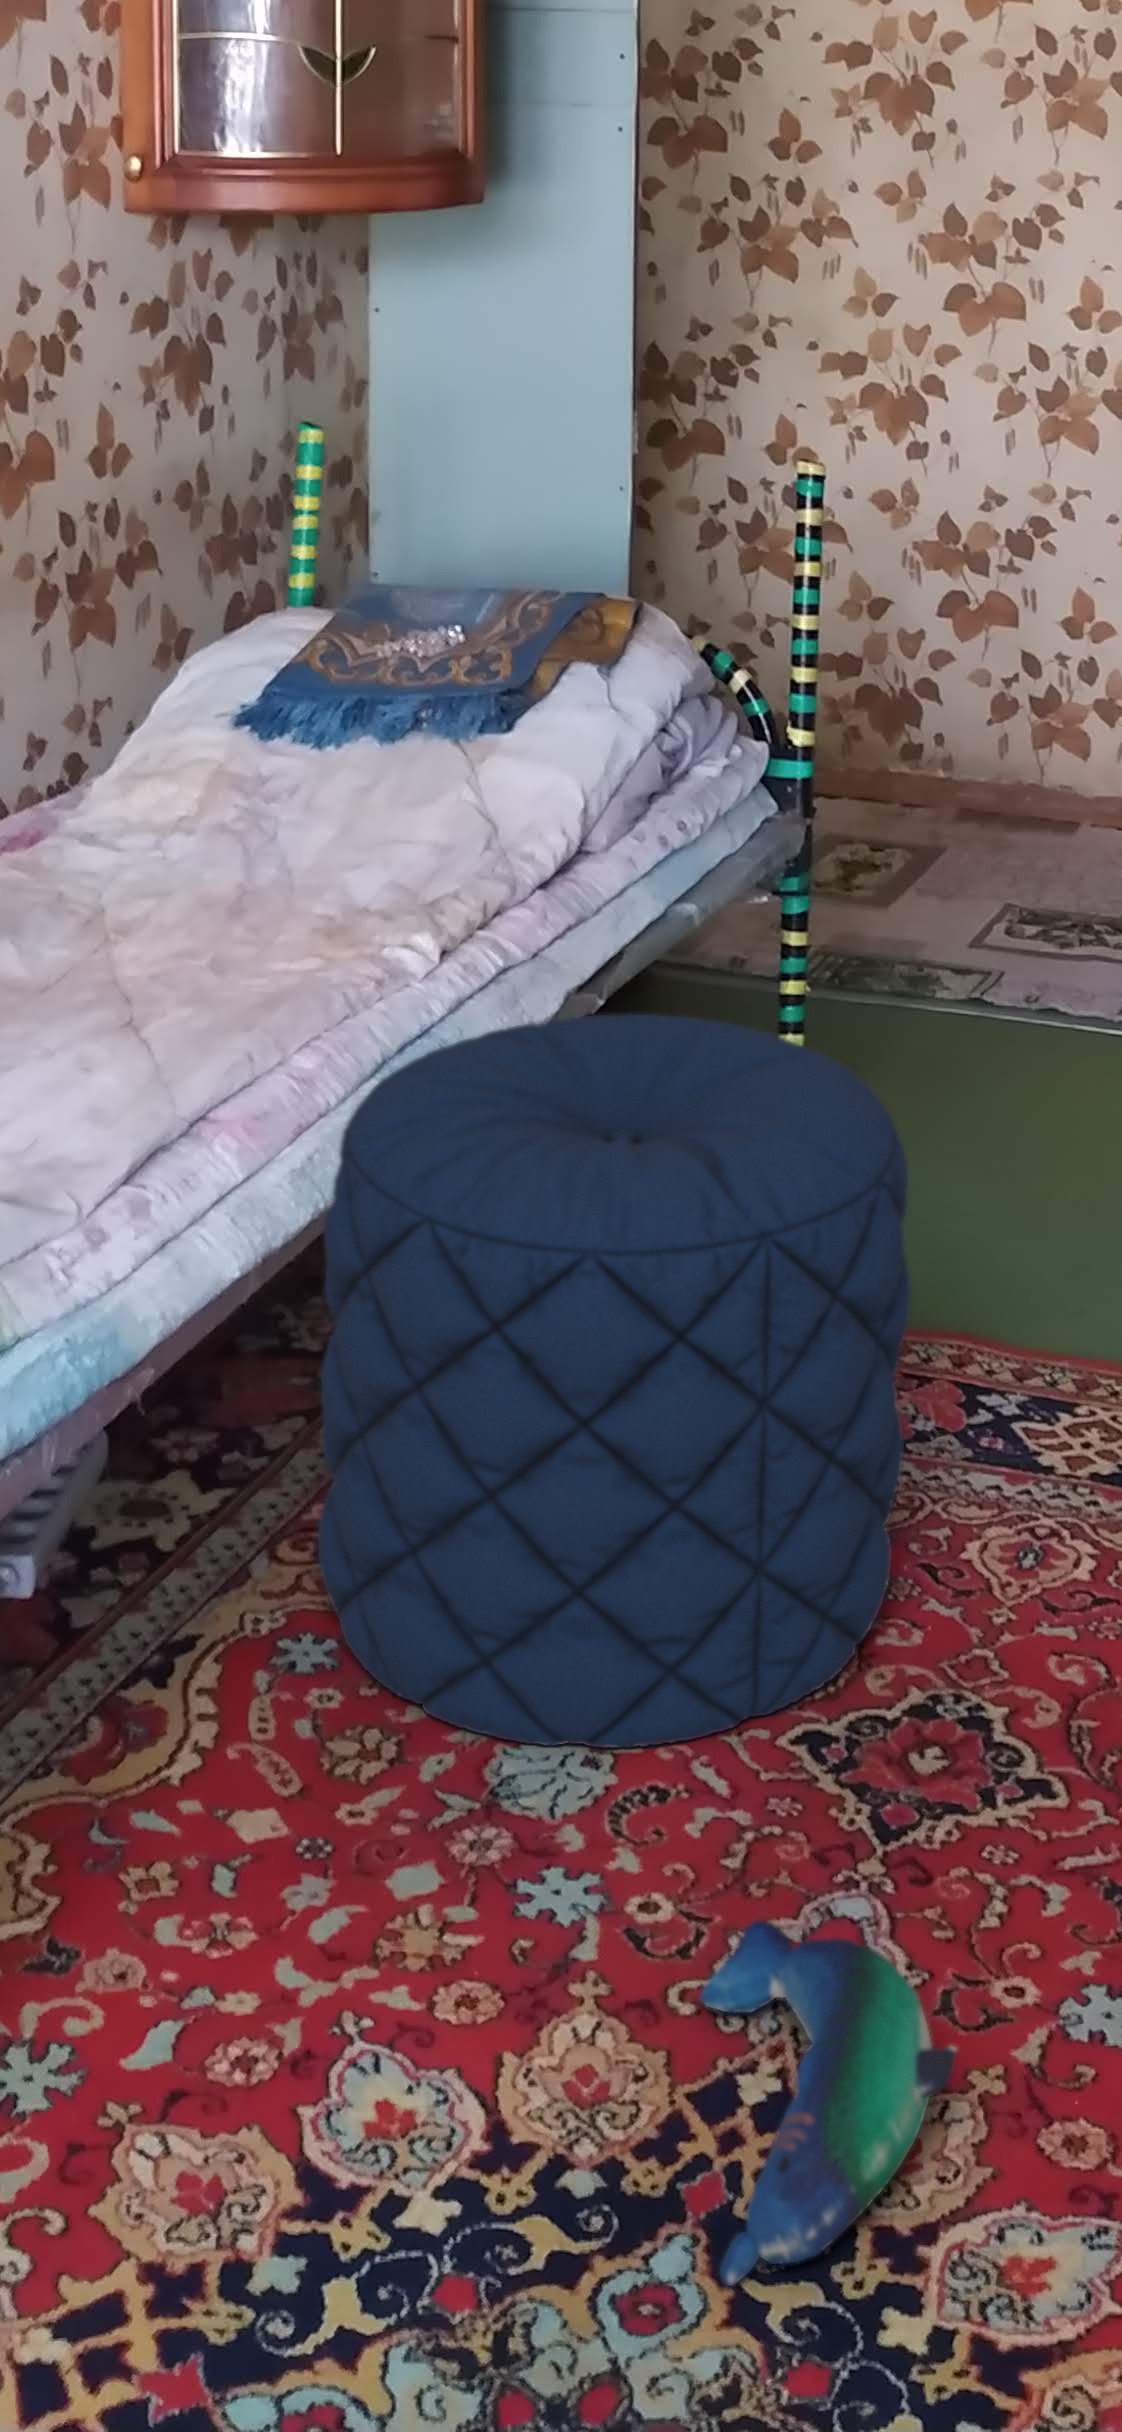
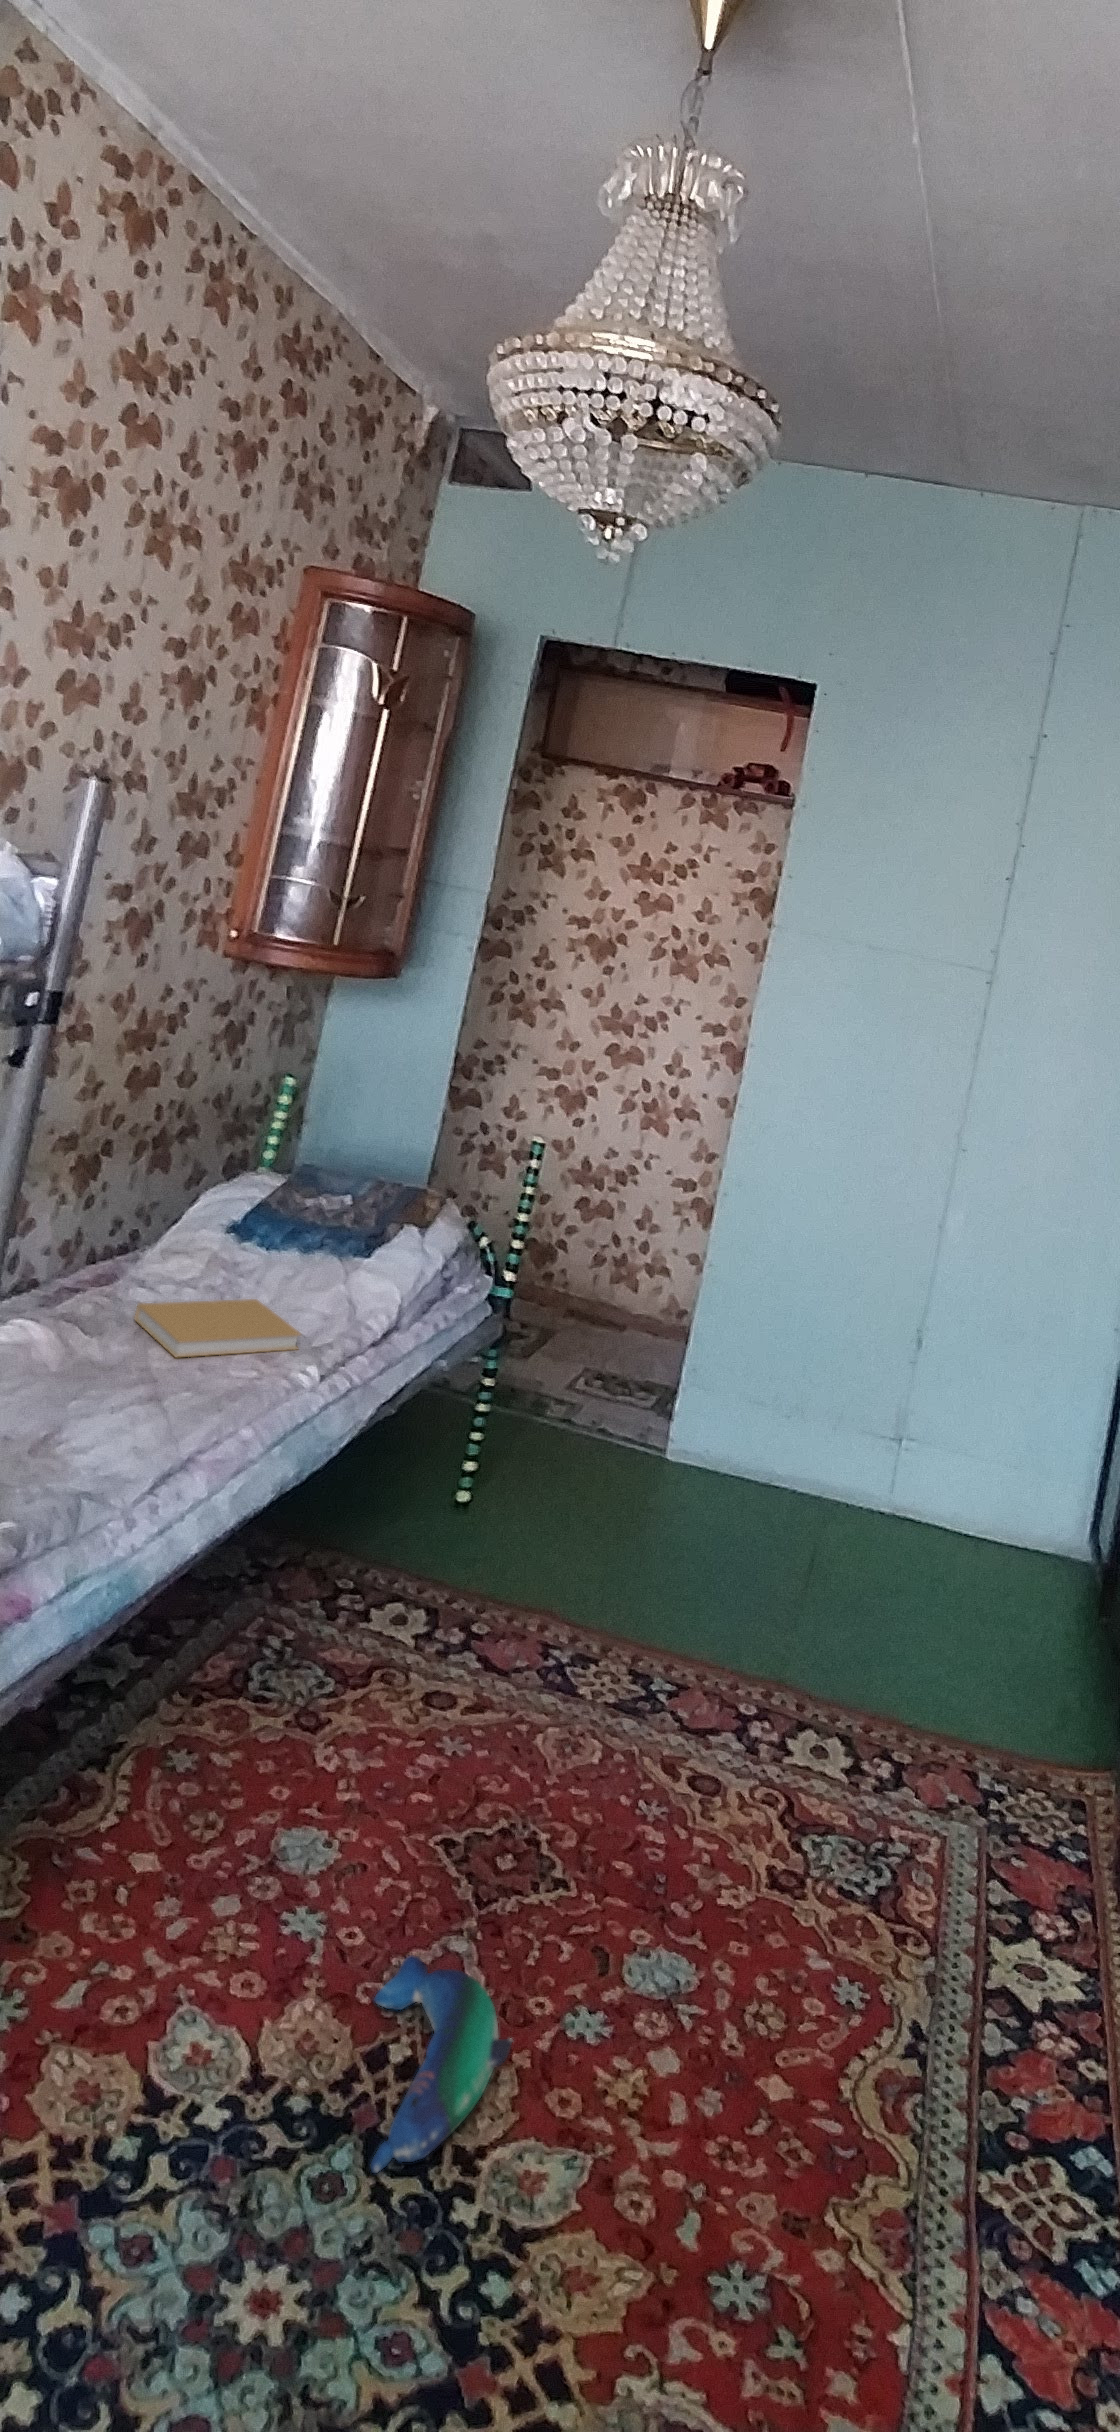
book: none [83,830,396,949] -> present [135,1299,300,1357]
pouf: present [318,1014,911,1748] -> none [196,1426,546,1846]

